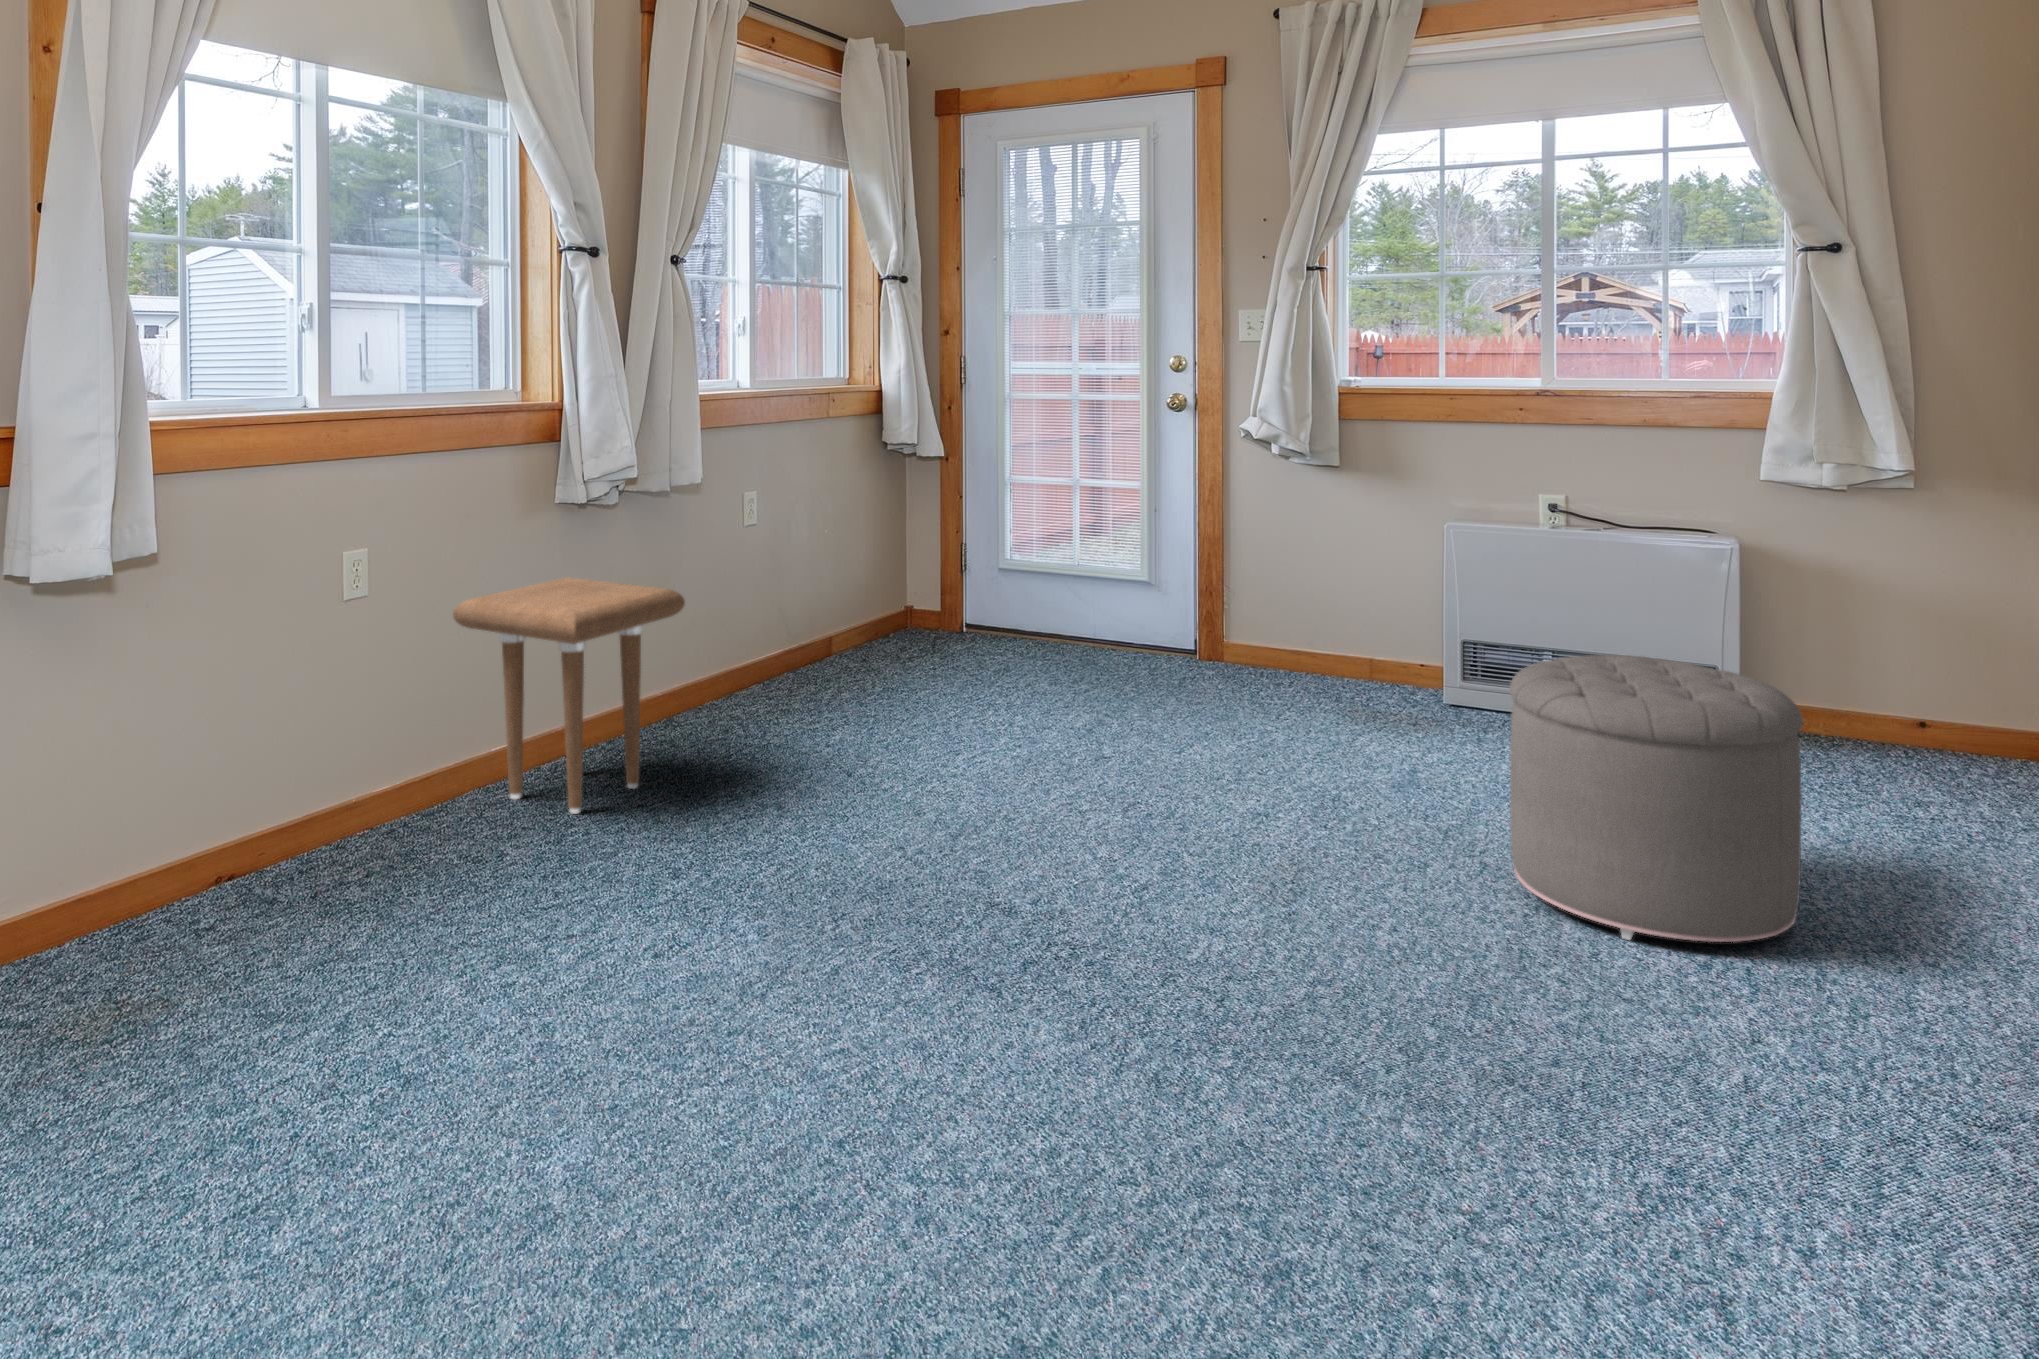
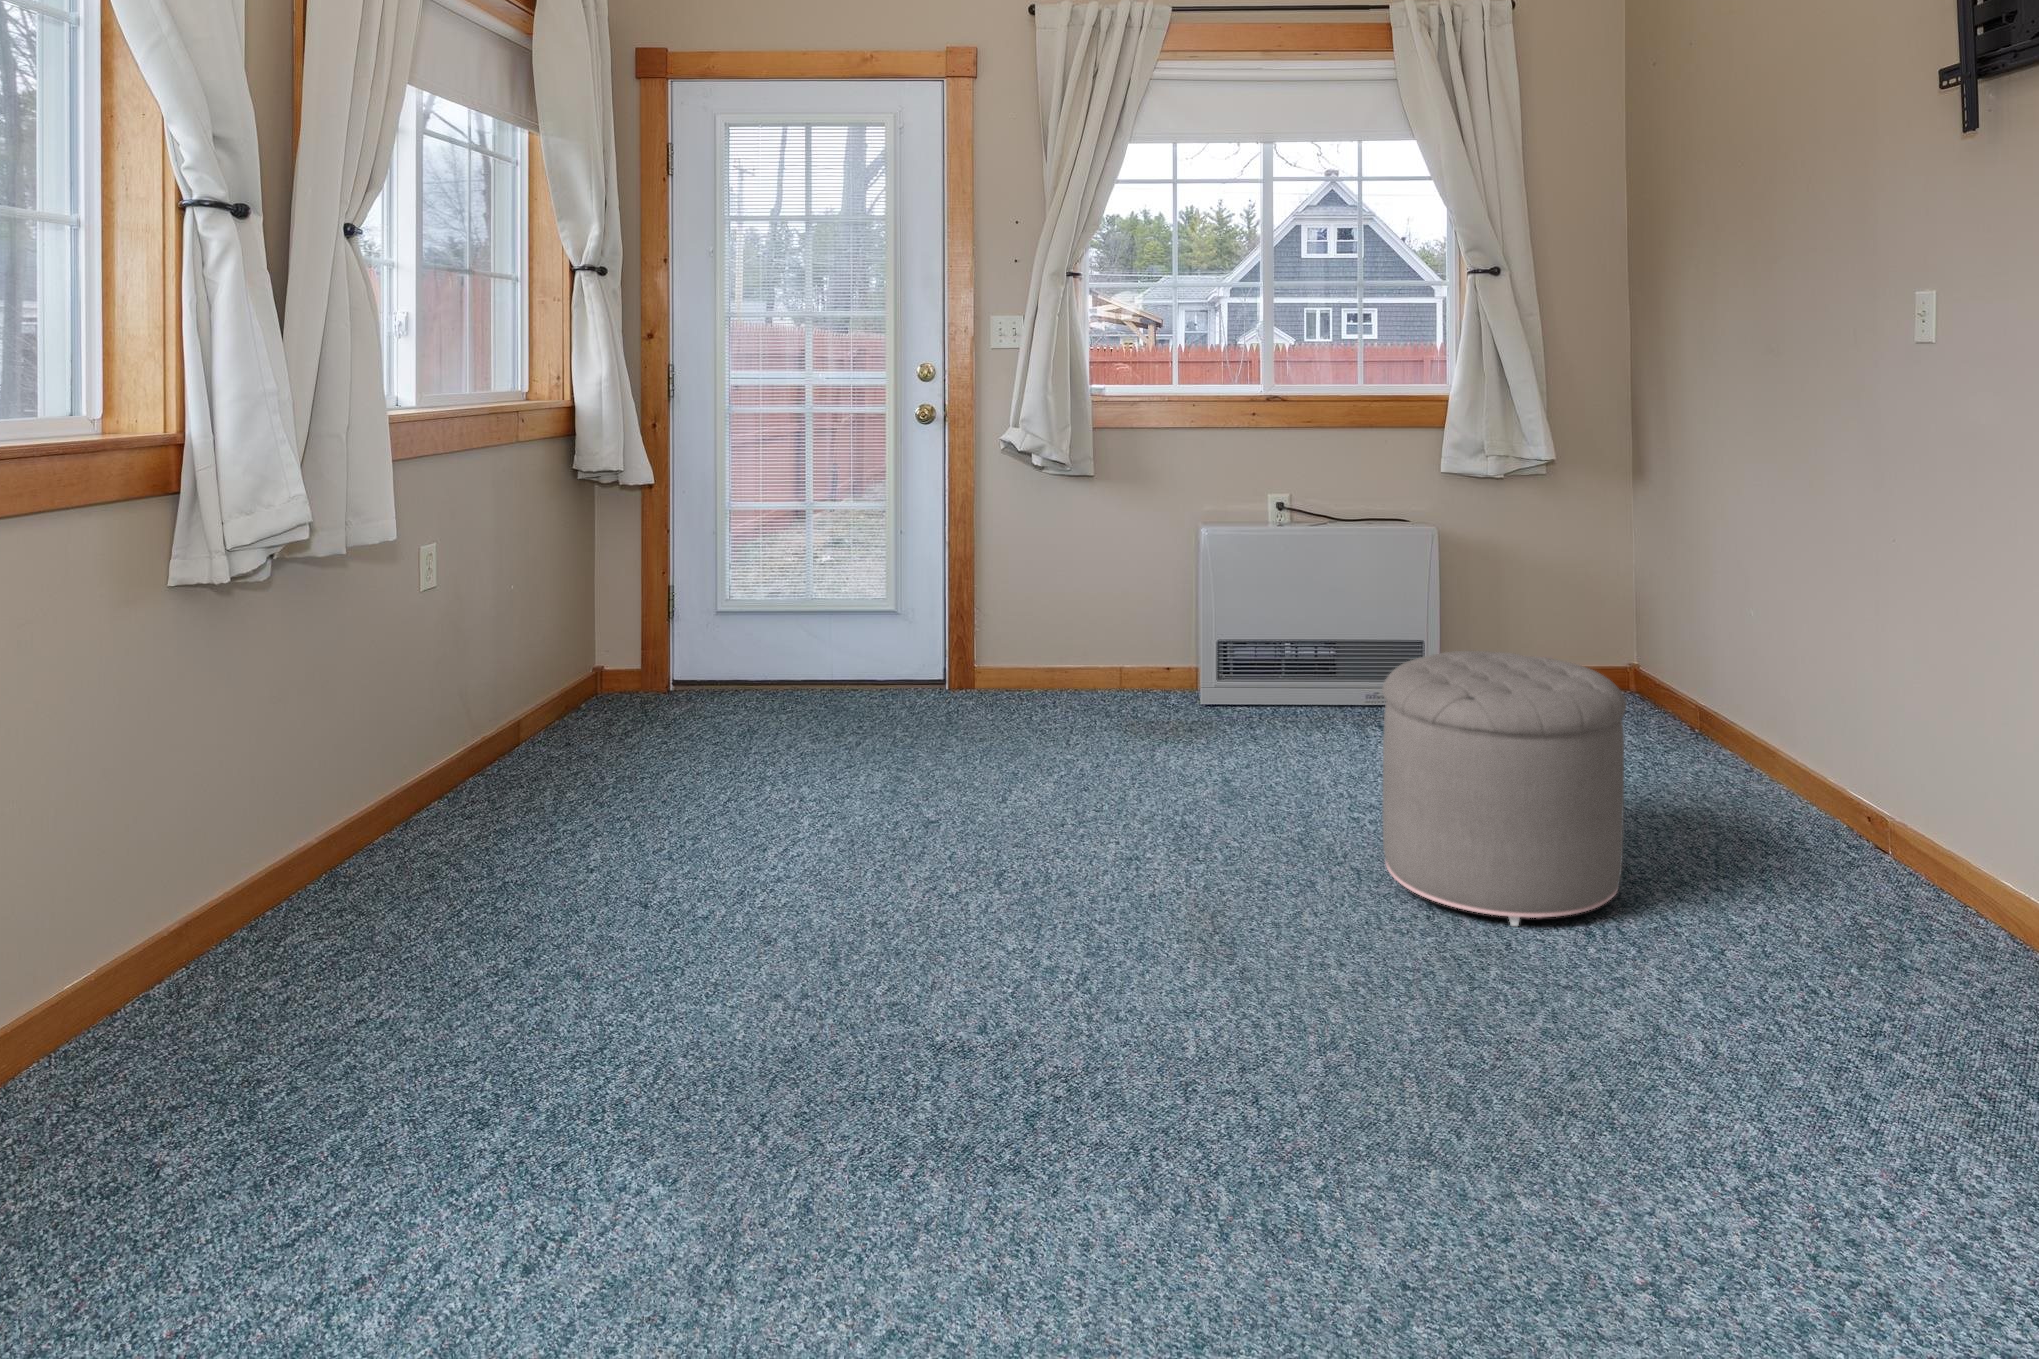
side table: present [453,577,685,814] -> none [8,698,415,1062]

